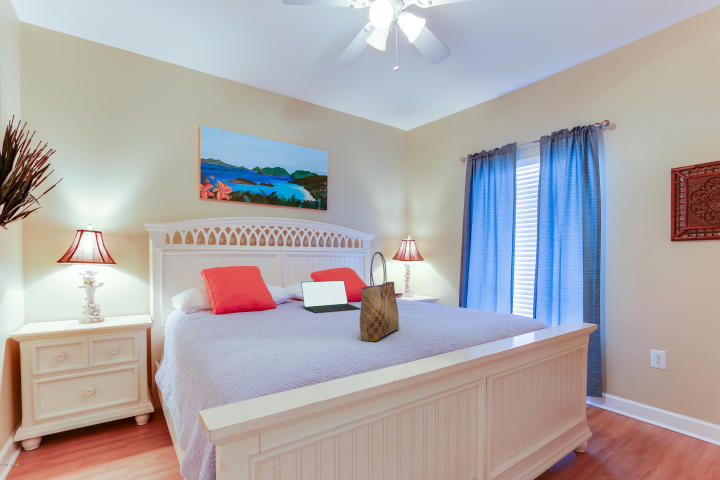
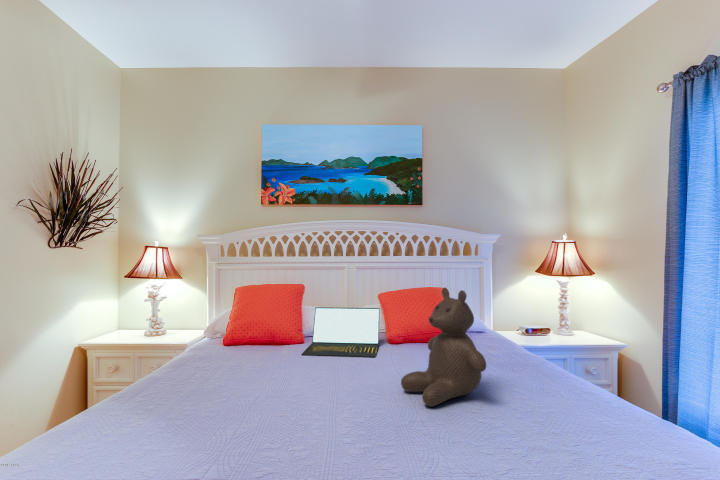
tote bag: present [360,252,399,341] -> none [168,279,304,439]
teddy bear: none [412,260,457,319] -> present [401,288,486,407]

